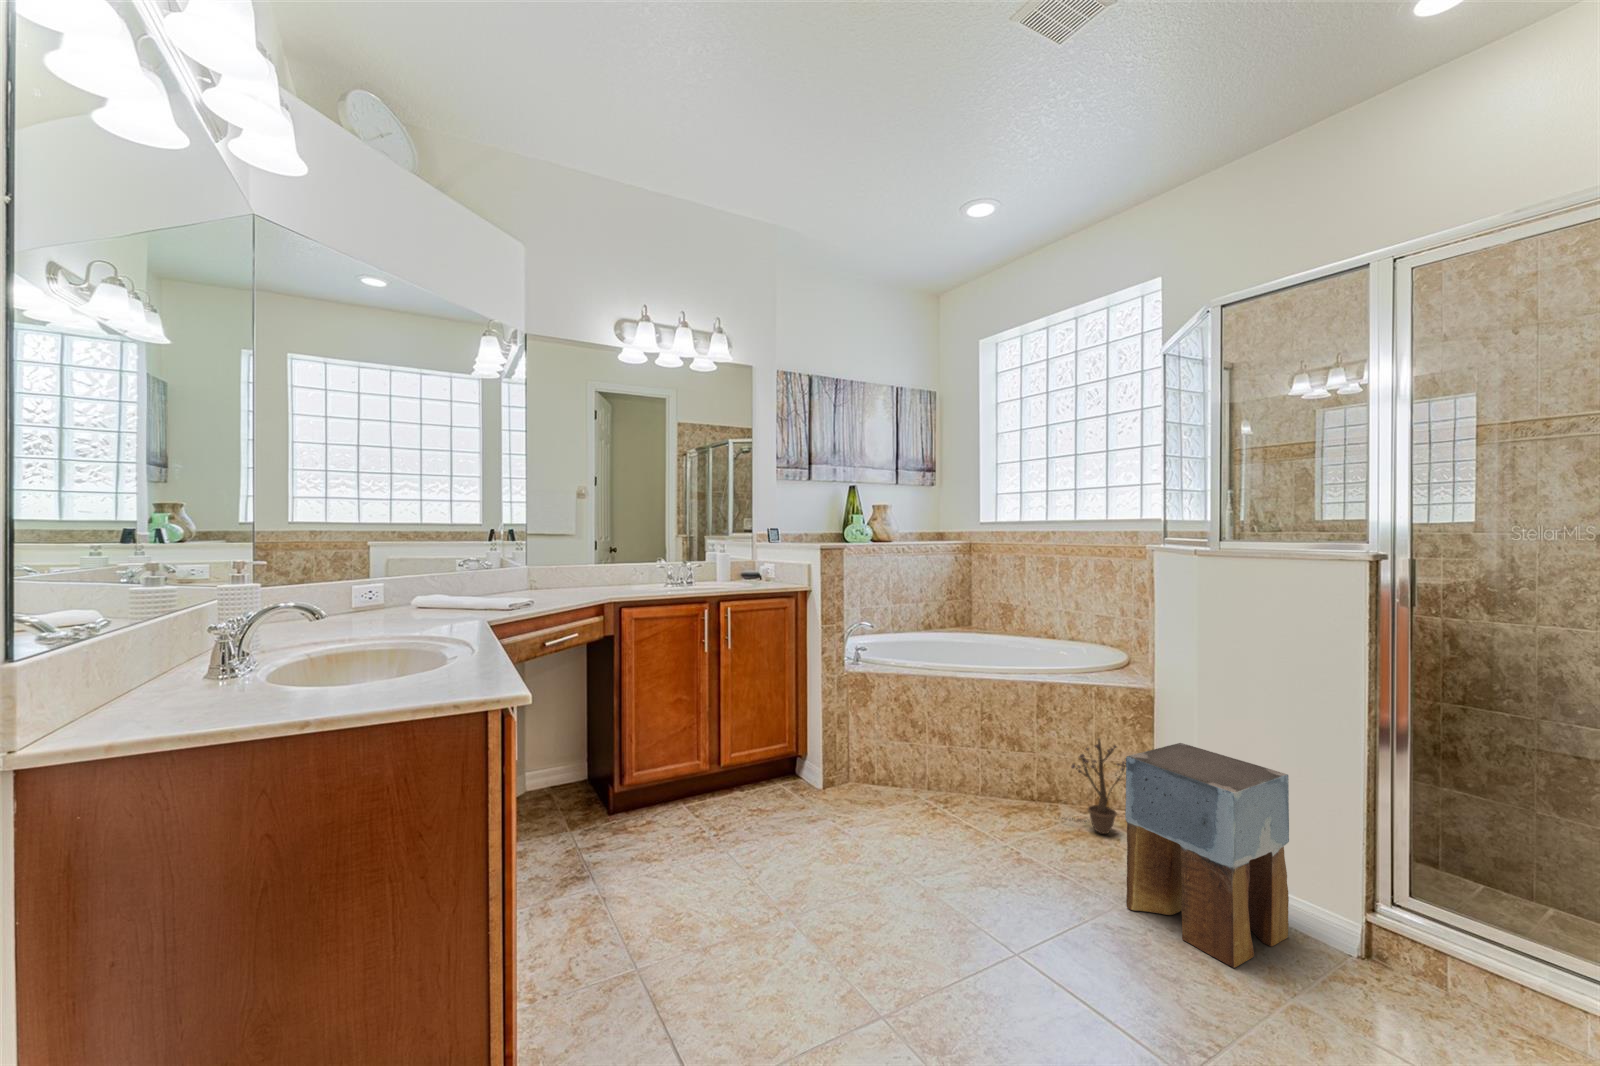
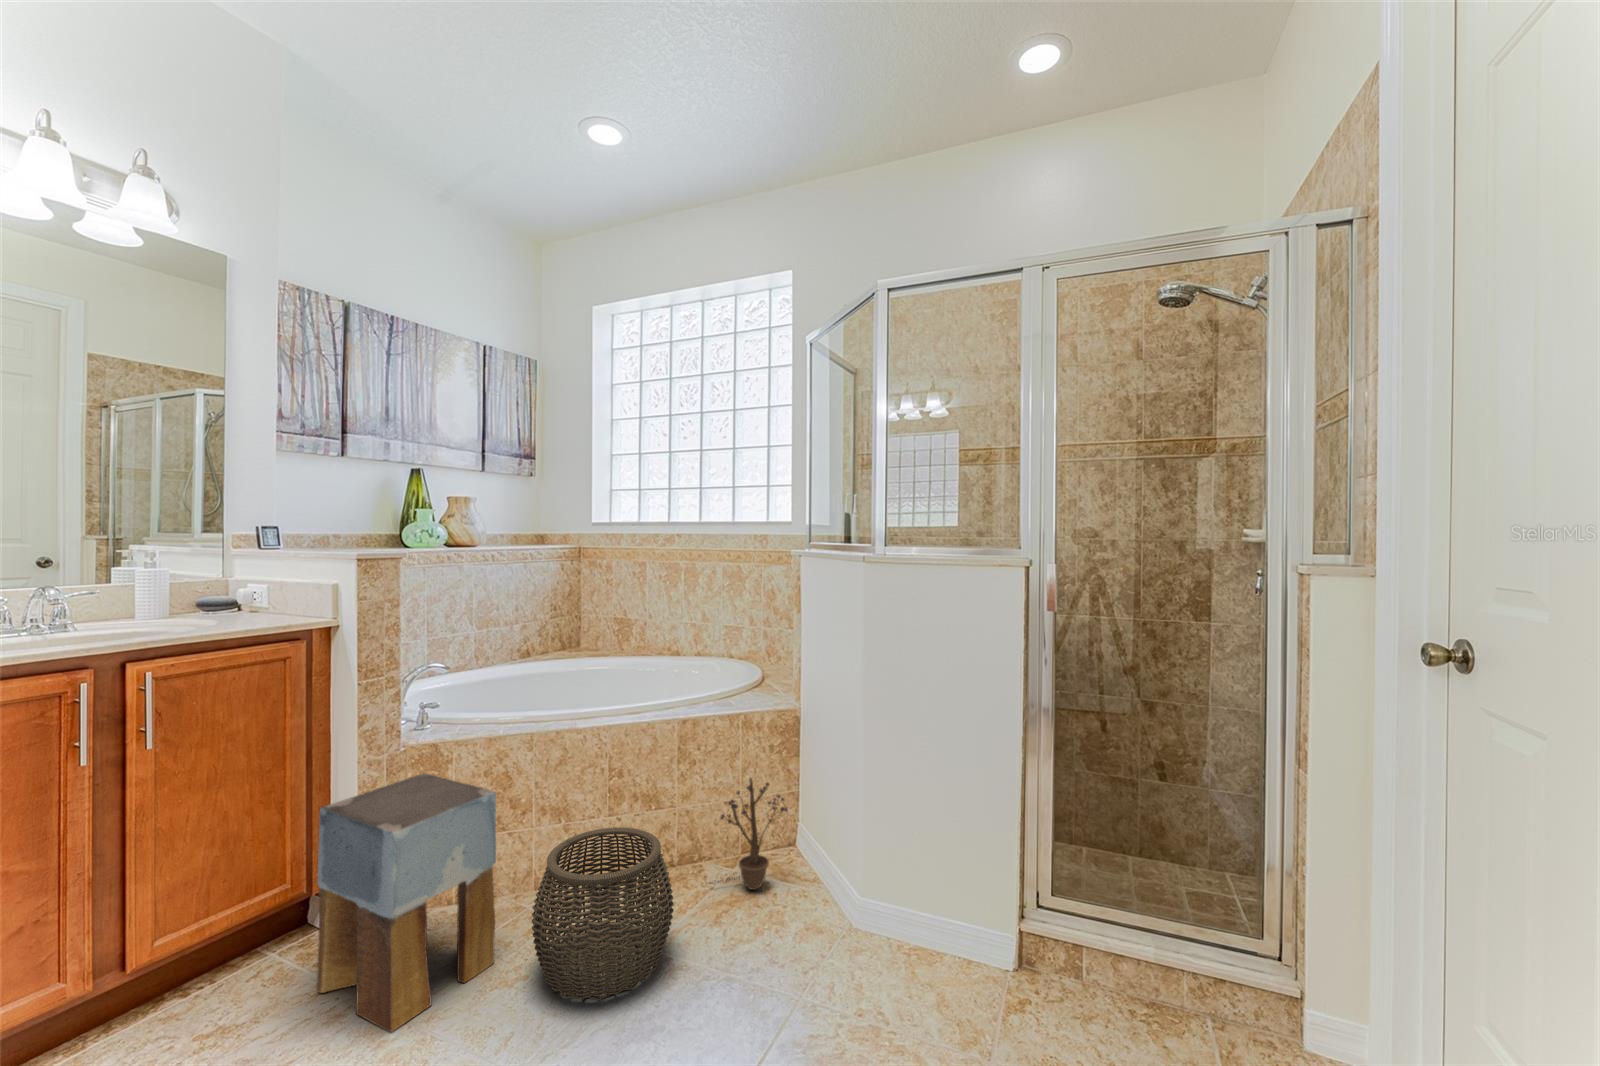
stool: present [1125,743,1289,968] -> present [317,773,496,1032]
woven basket: none [922,749,1023,864] -> present [531,827,674,1001]

